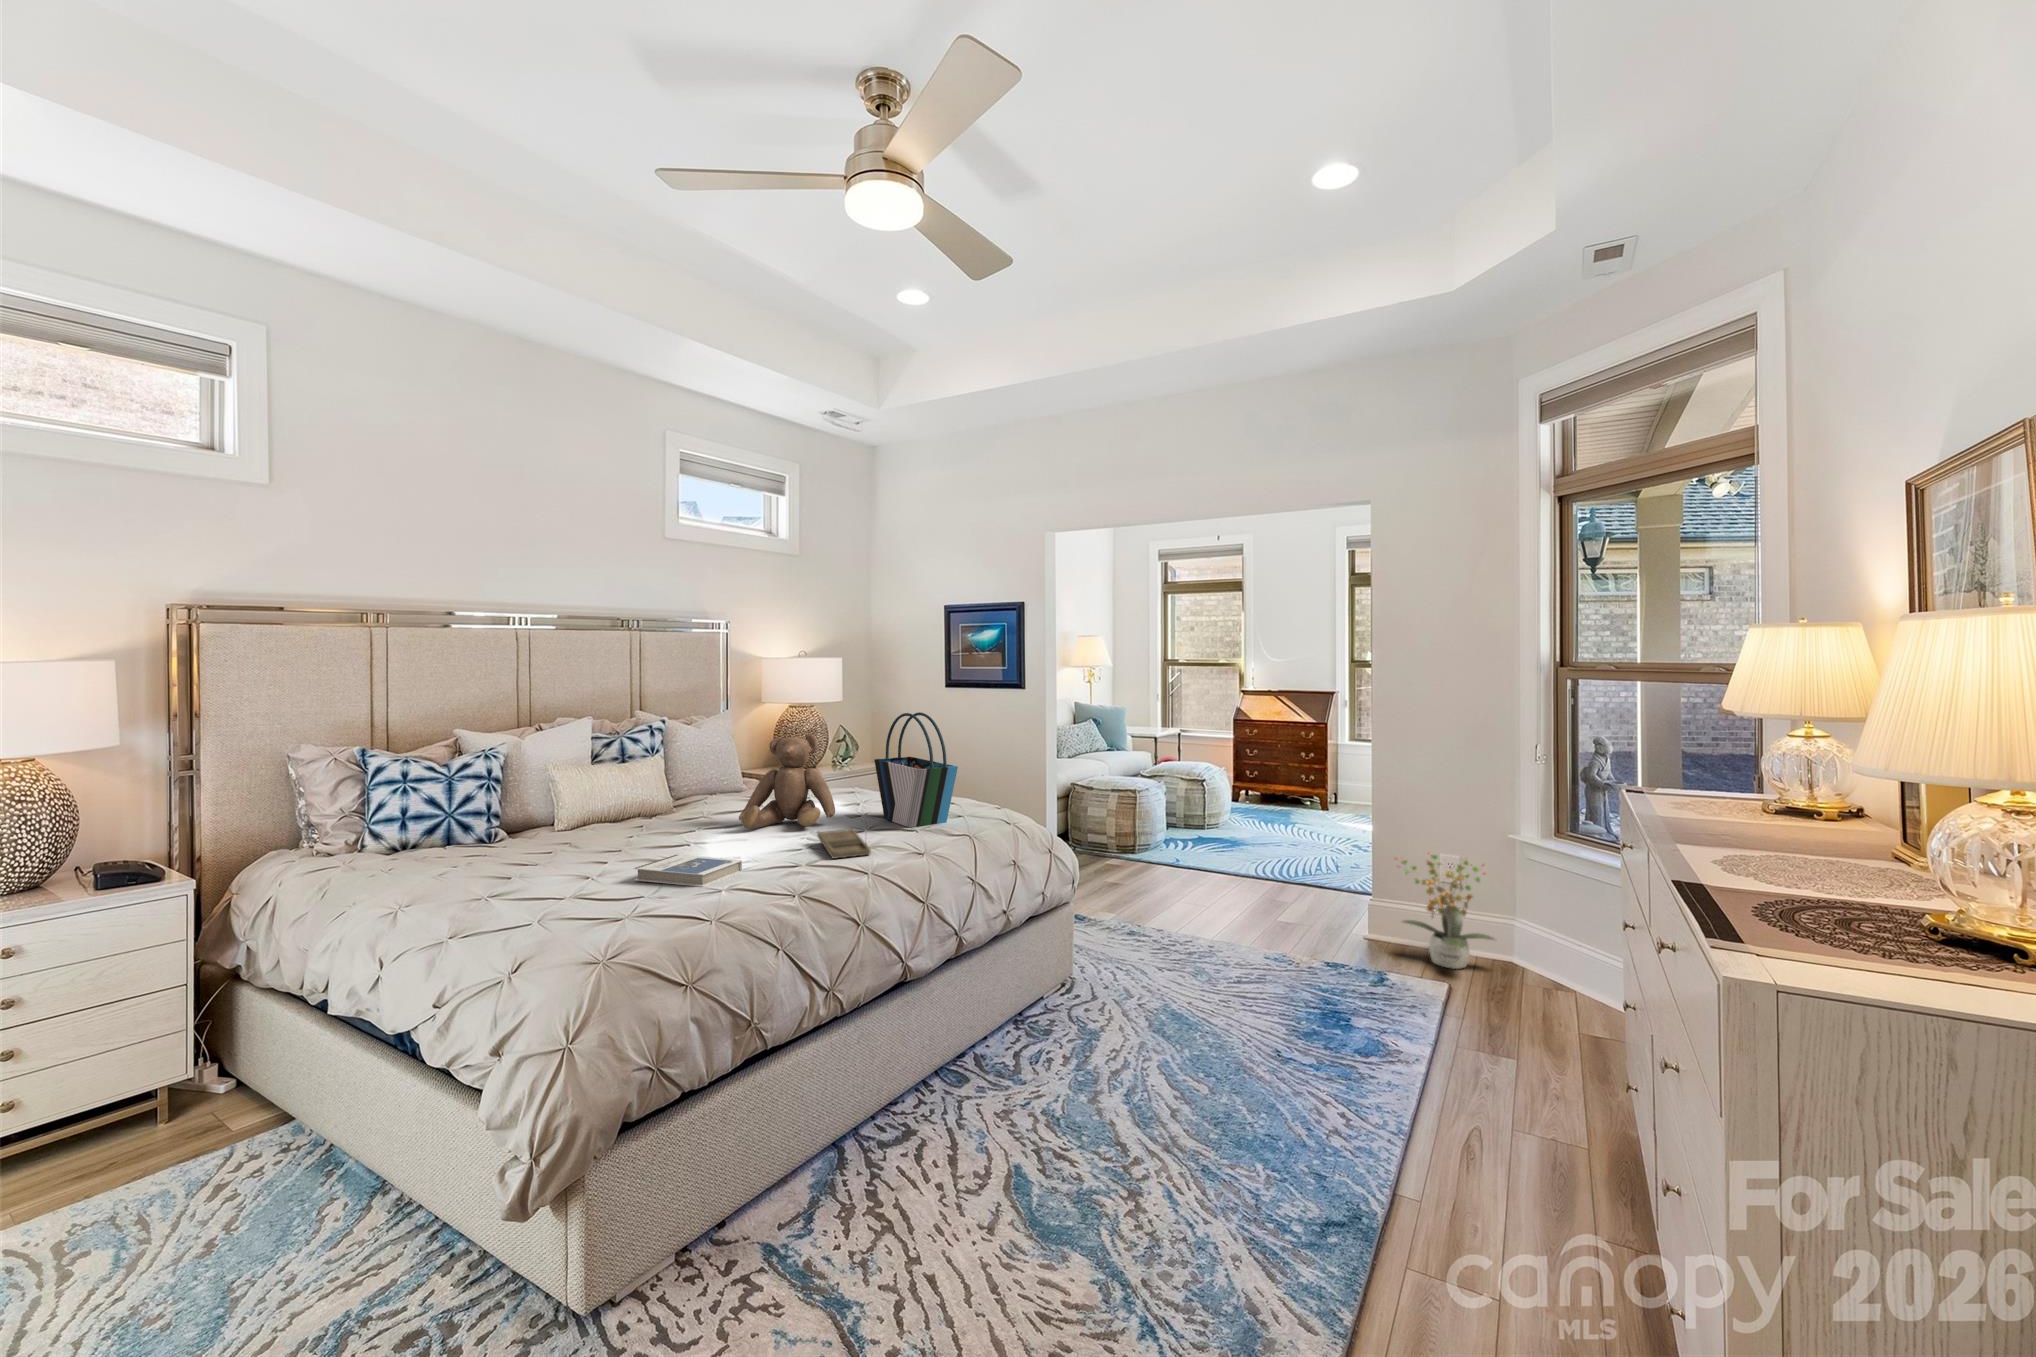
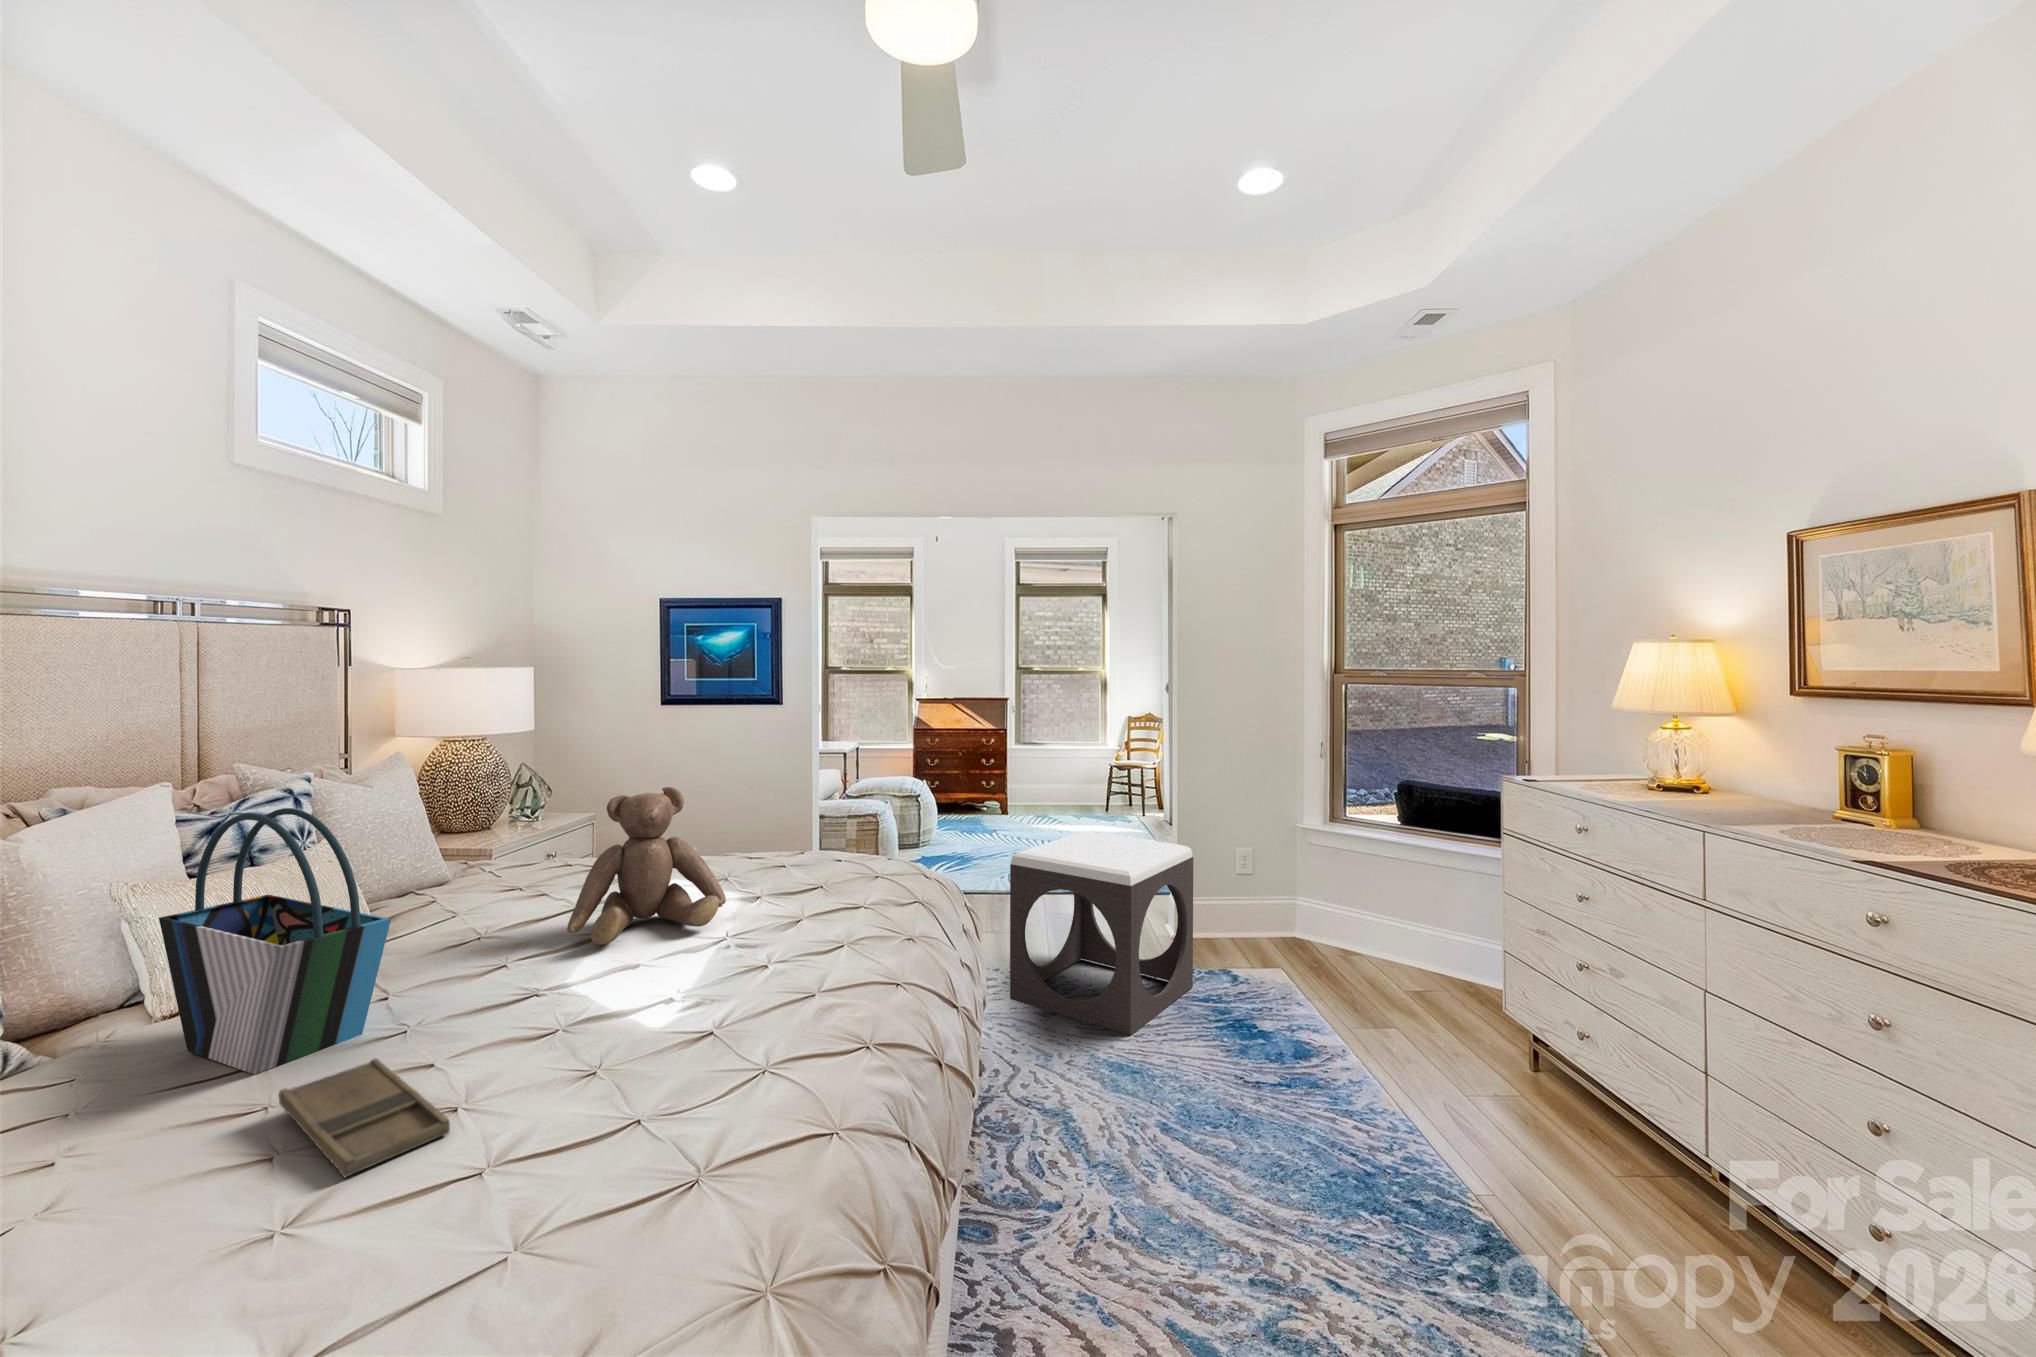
tote bag: present [874,712,958,828] -> present [159,808,391,1075]
footstool: none [1147,814,1331,1001] -> present [1010,831,1193,1035]
tray: present [817,829,871,859] -> present [279,1058,450,1178]
hardback book: present [634,855,742,887] -> none [577,1009,748,1094]
potted plant: present [1402,855,1494,969] -> none [1208,848,1291,953]

